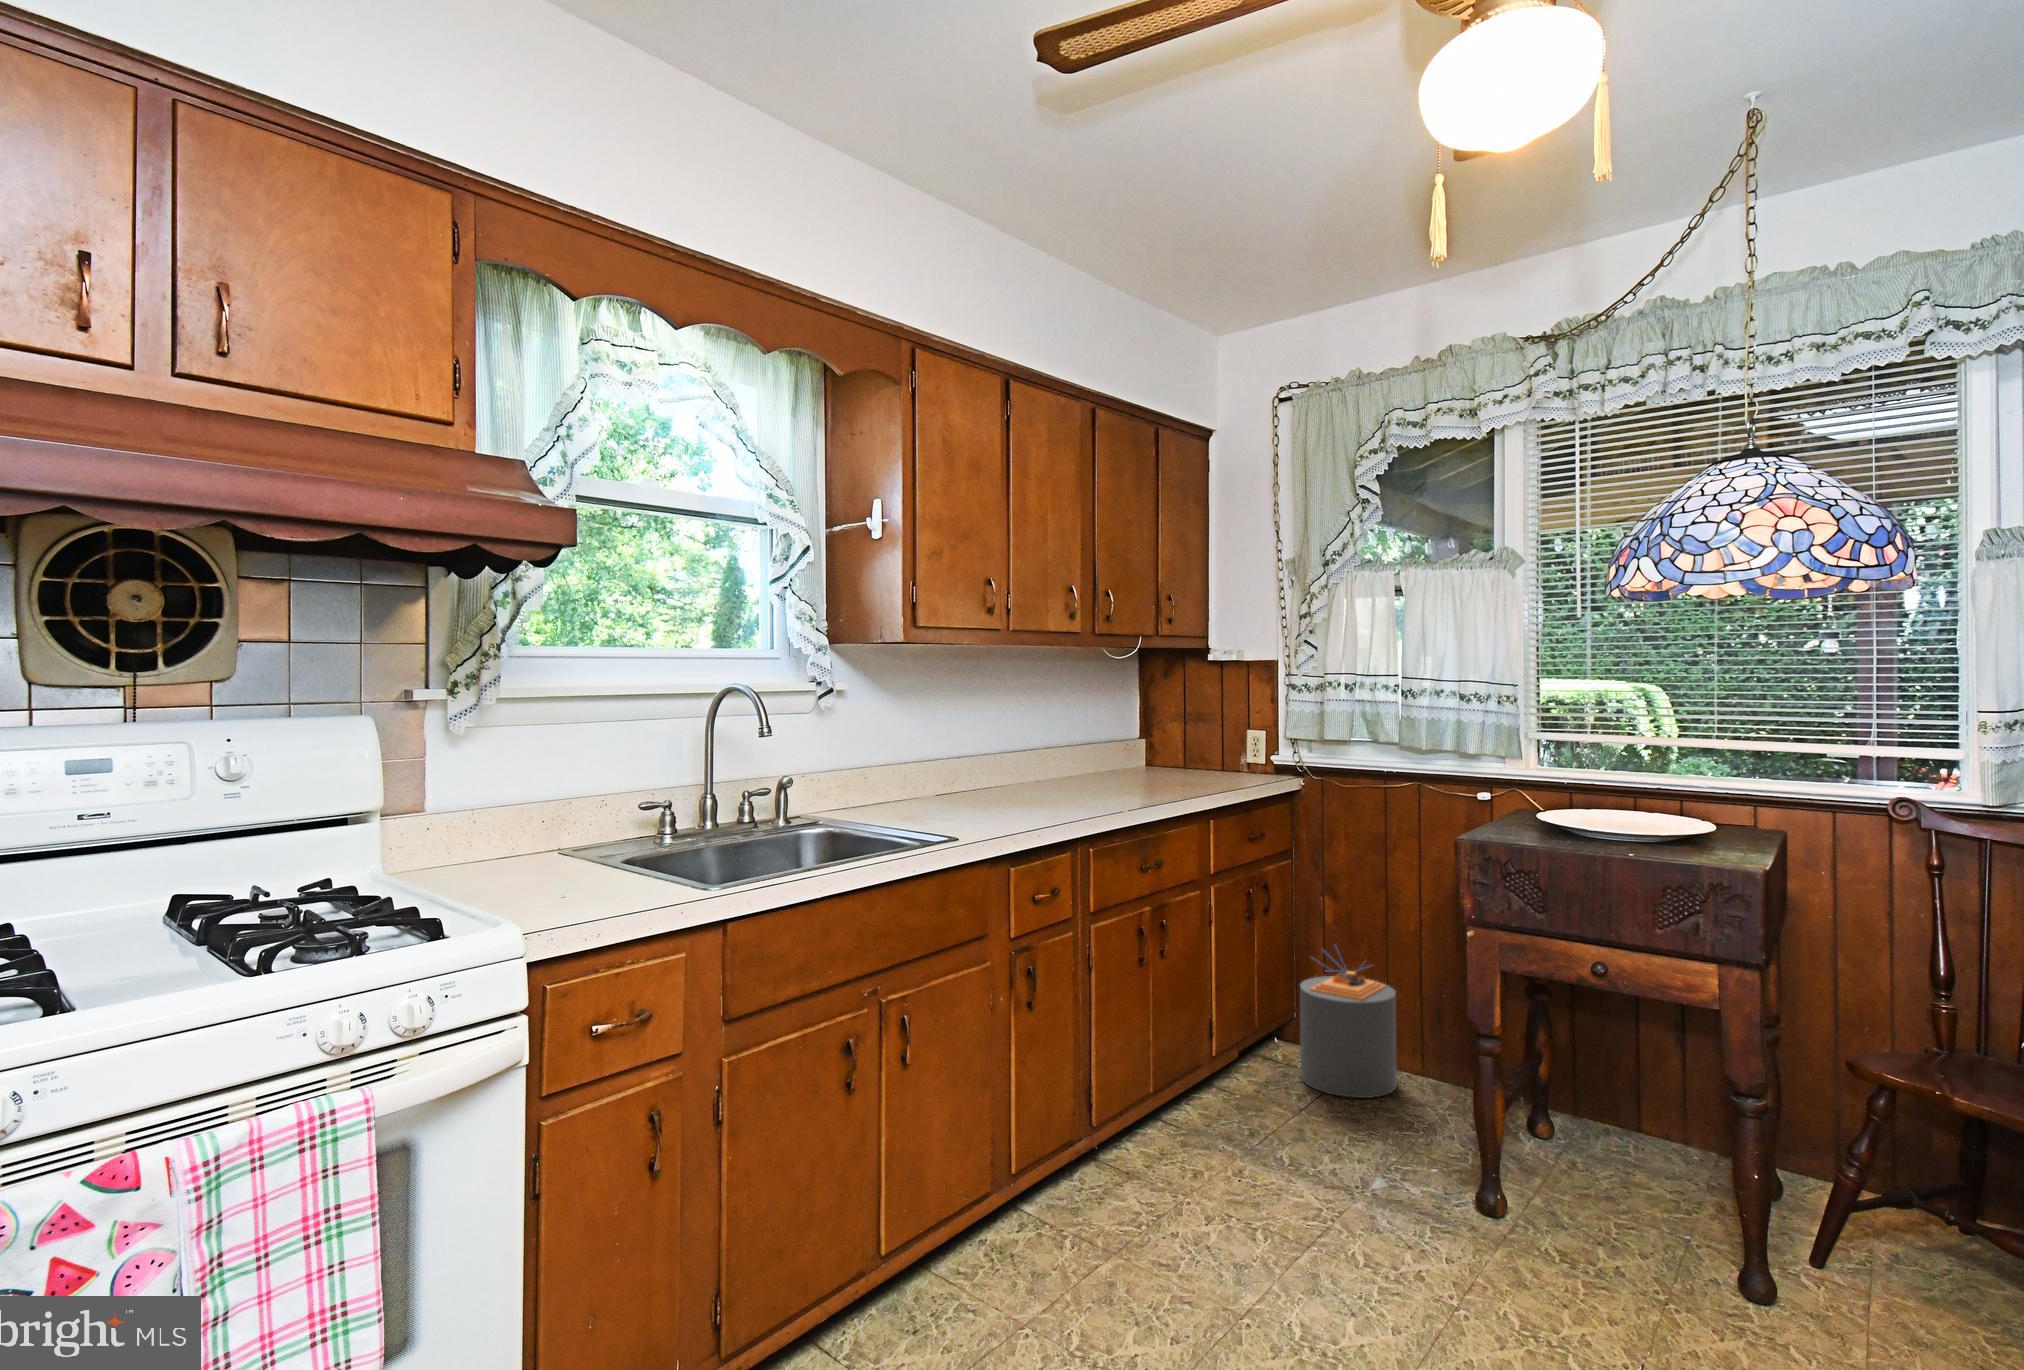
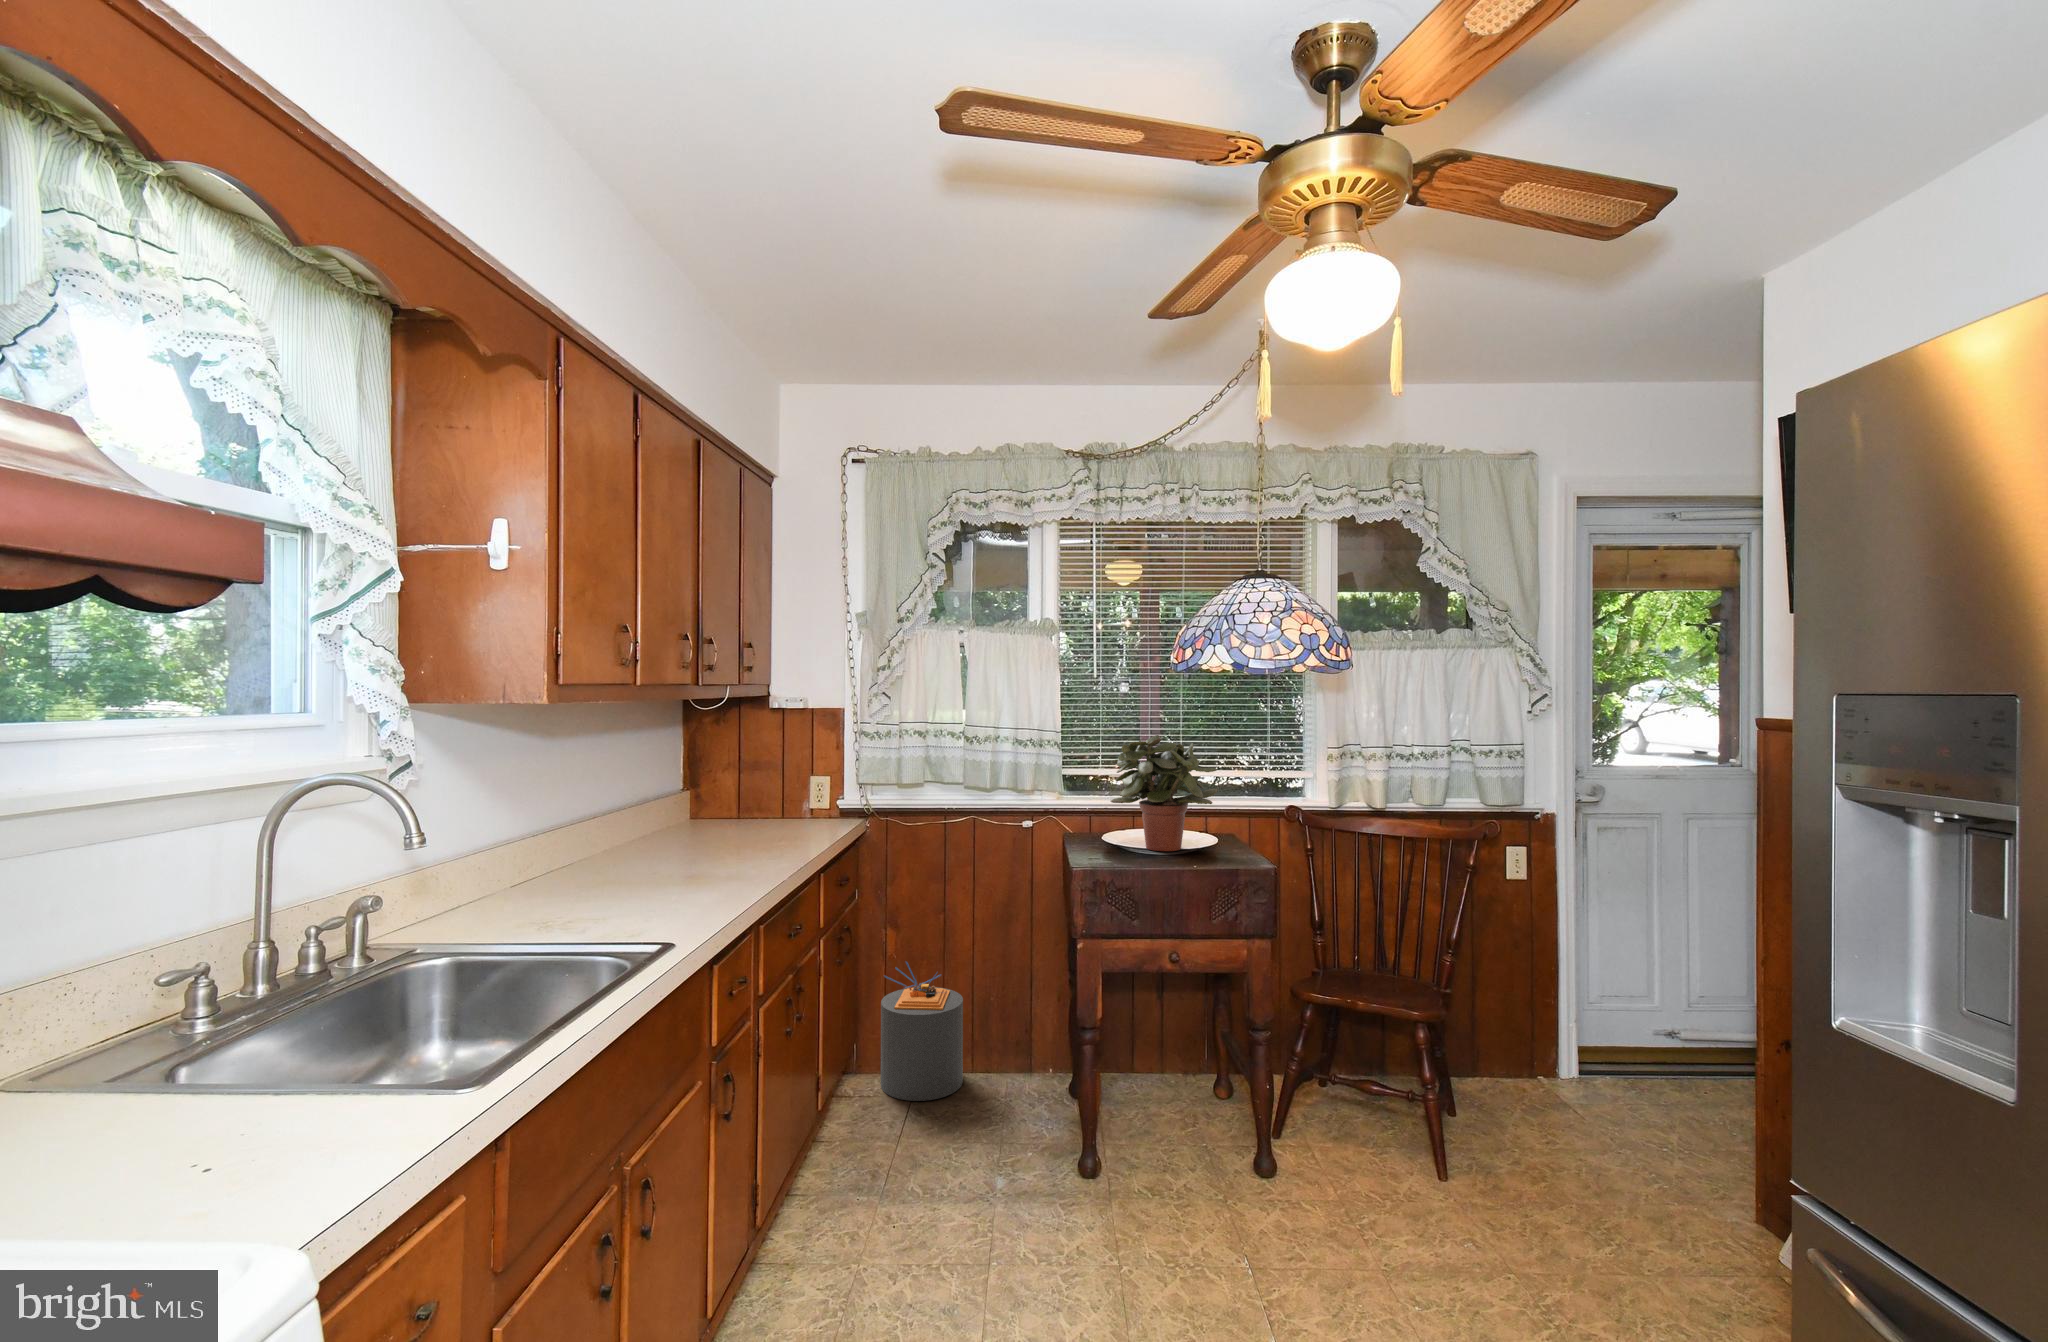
potted plant: none [1539,686,1712,837] -> present [1111,735,1218,851]

